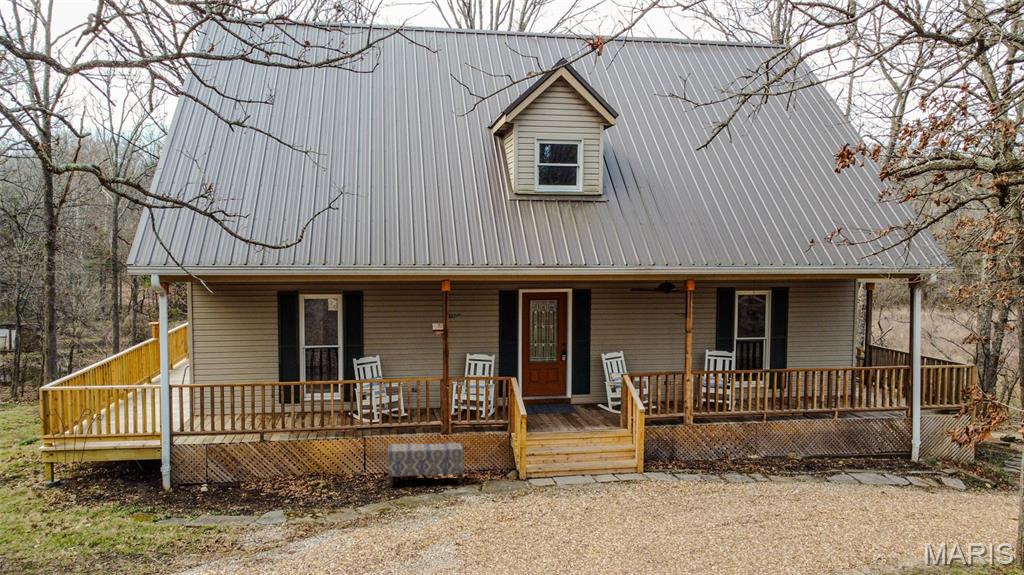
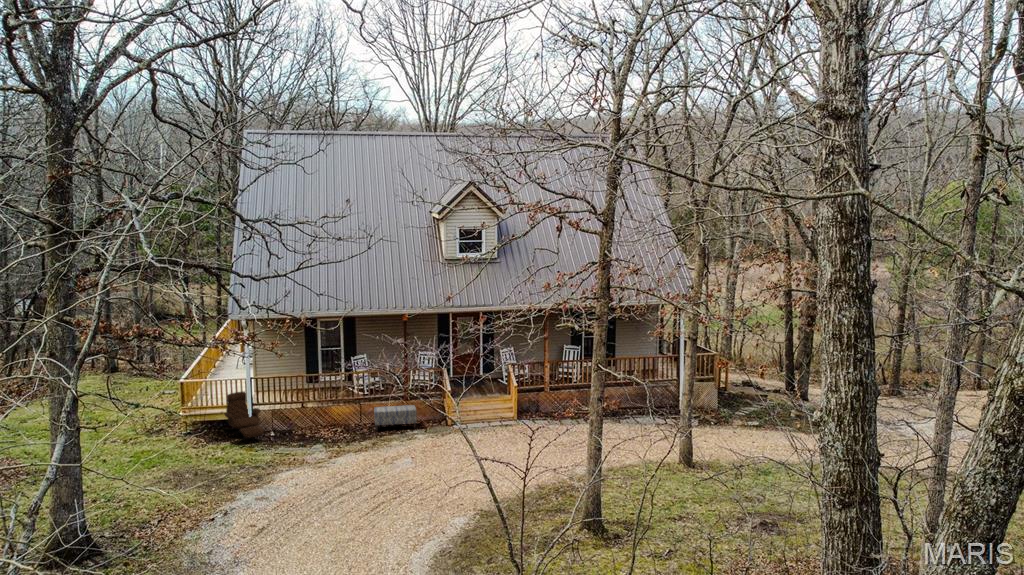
lounge chair: none [115,410,185,504] -> present [225,392,264,442]

